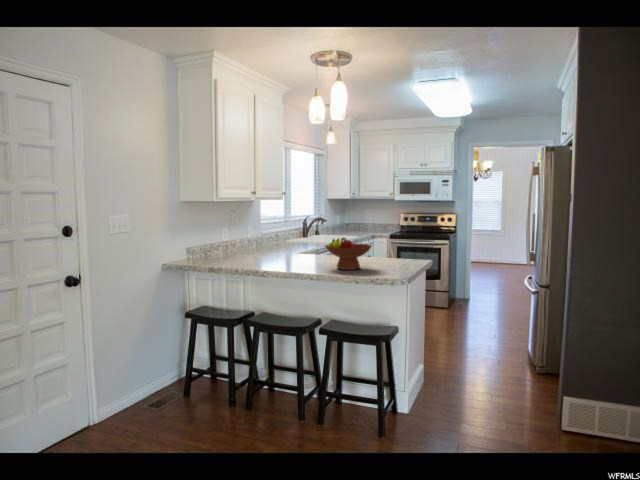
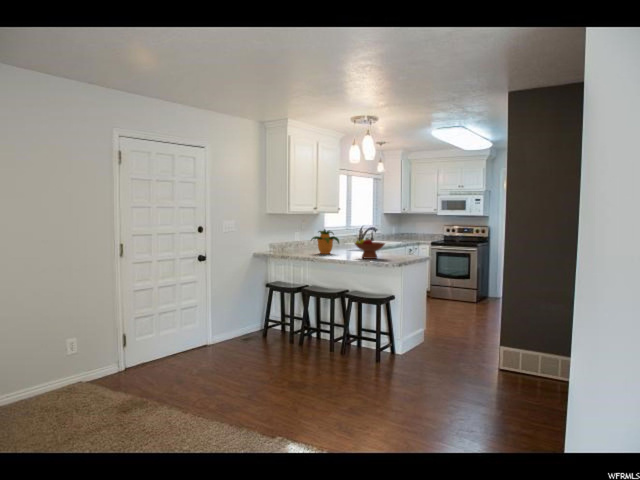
potted plant: none [253,224,295,262] -> present [311,229,339,254]

